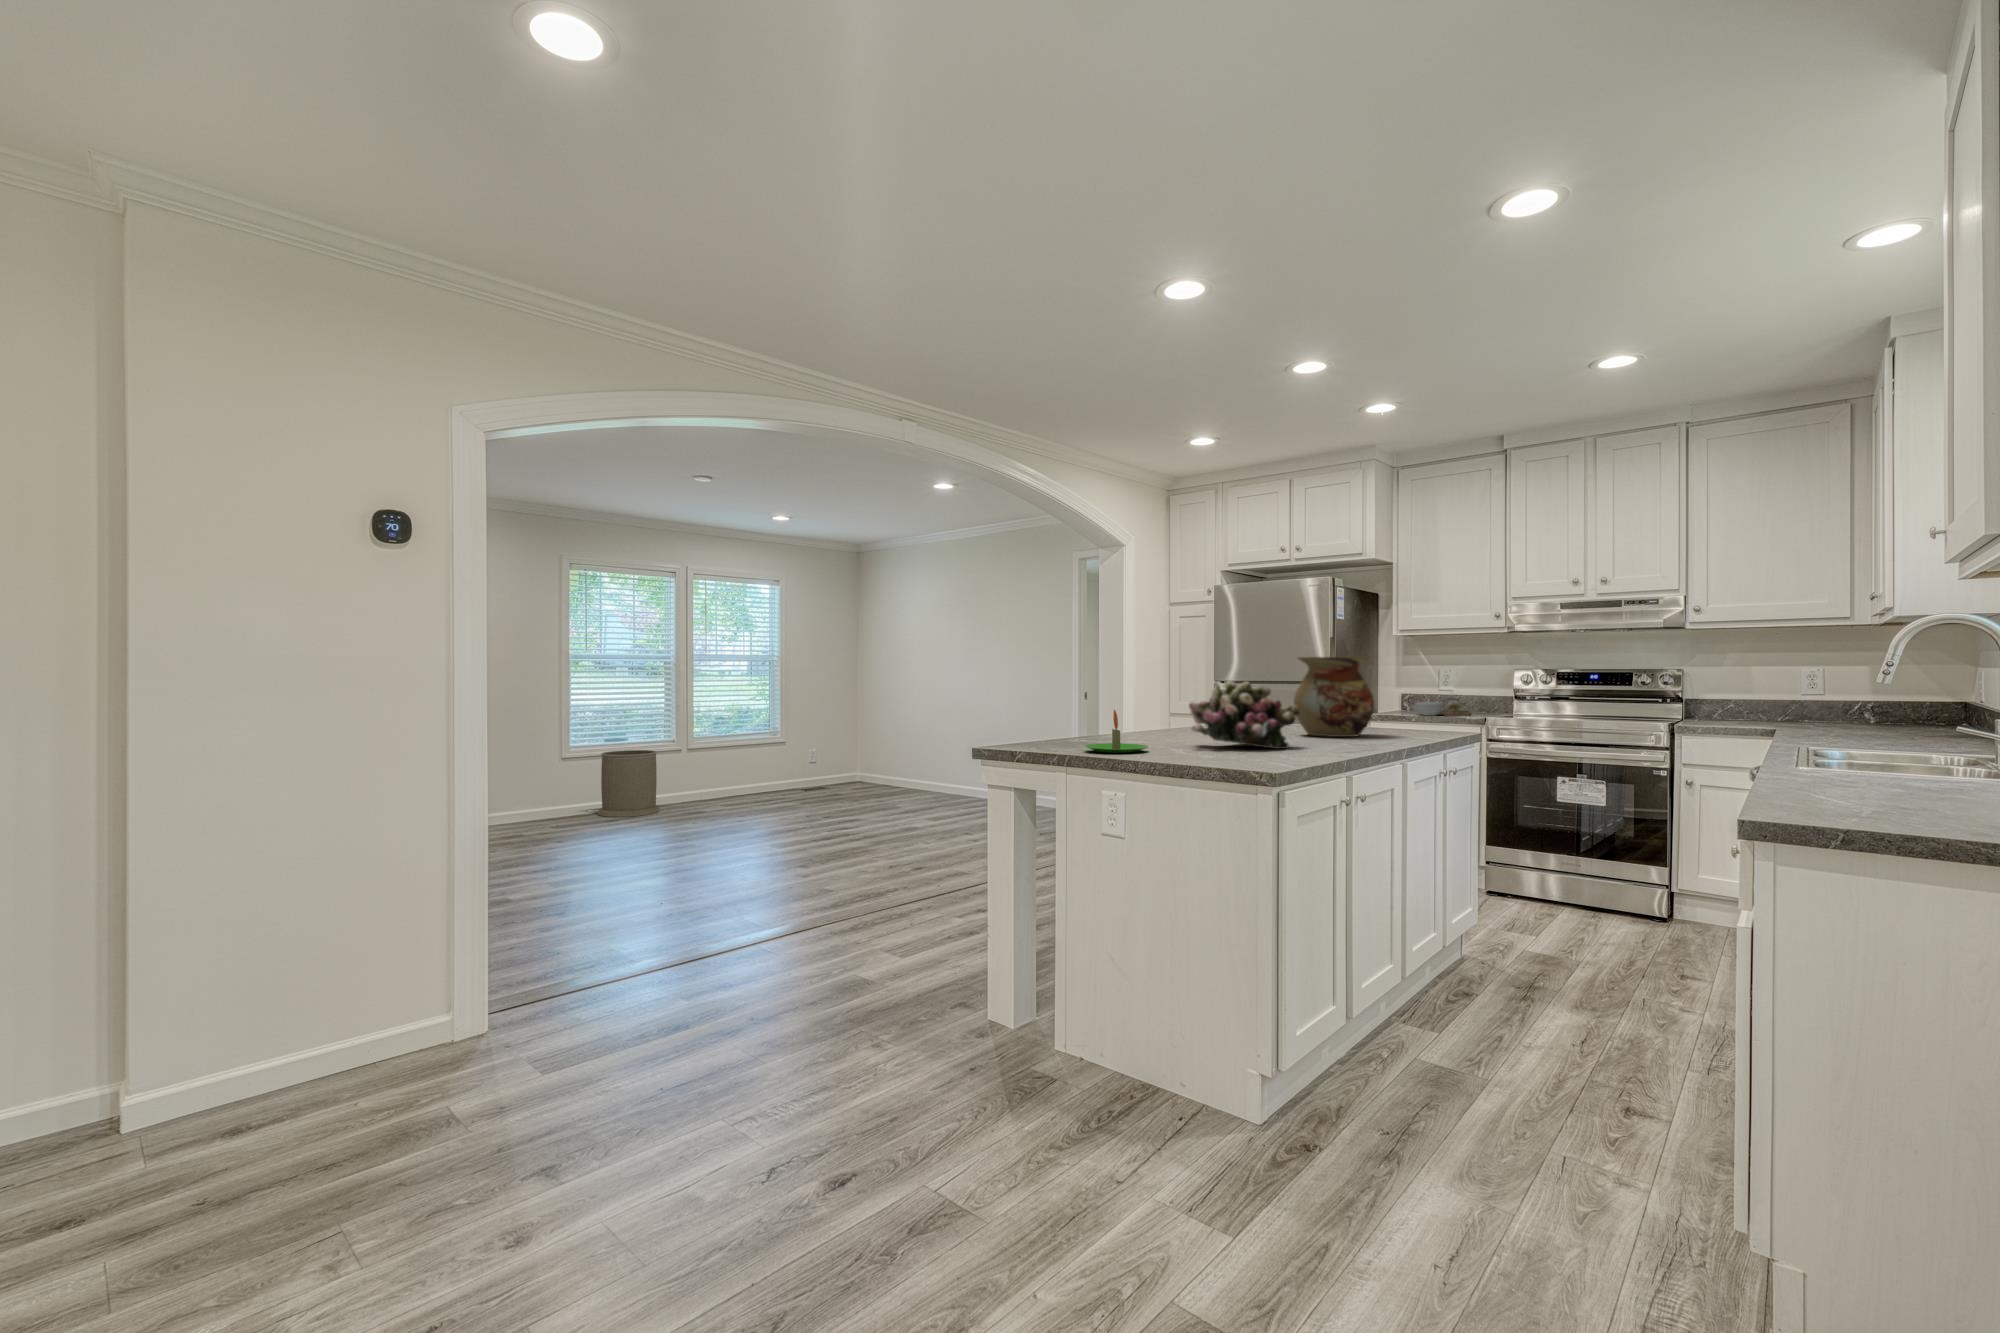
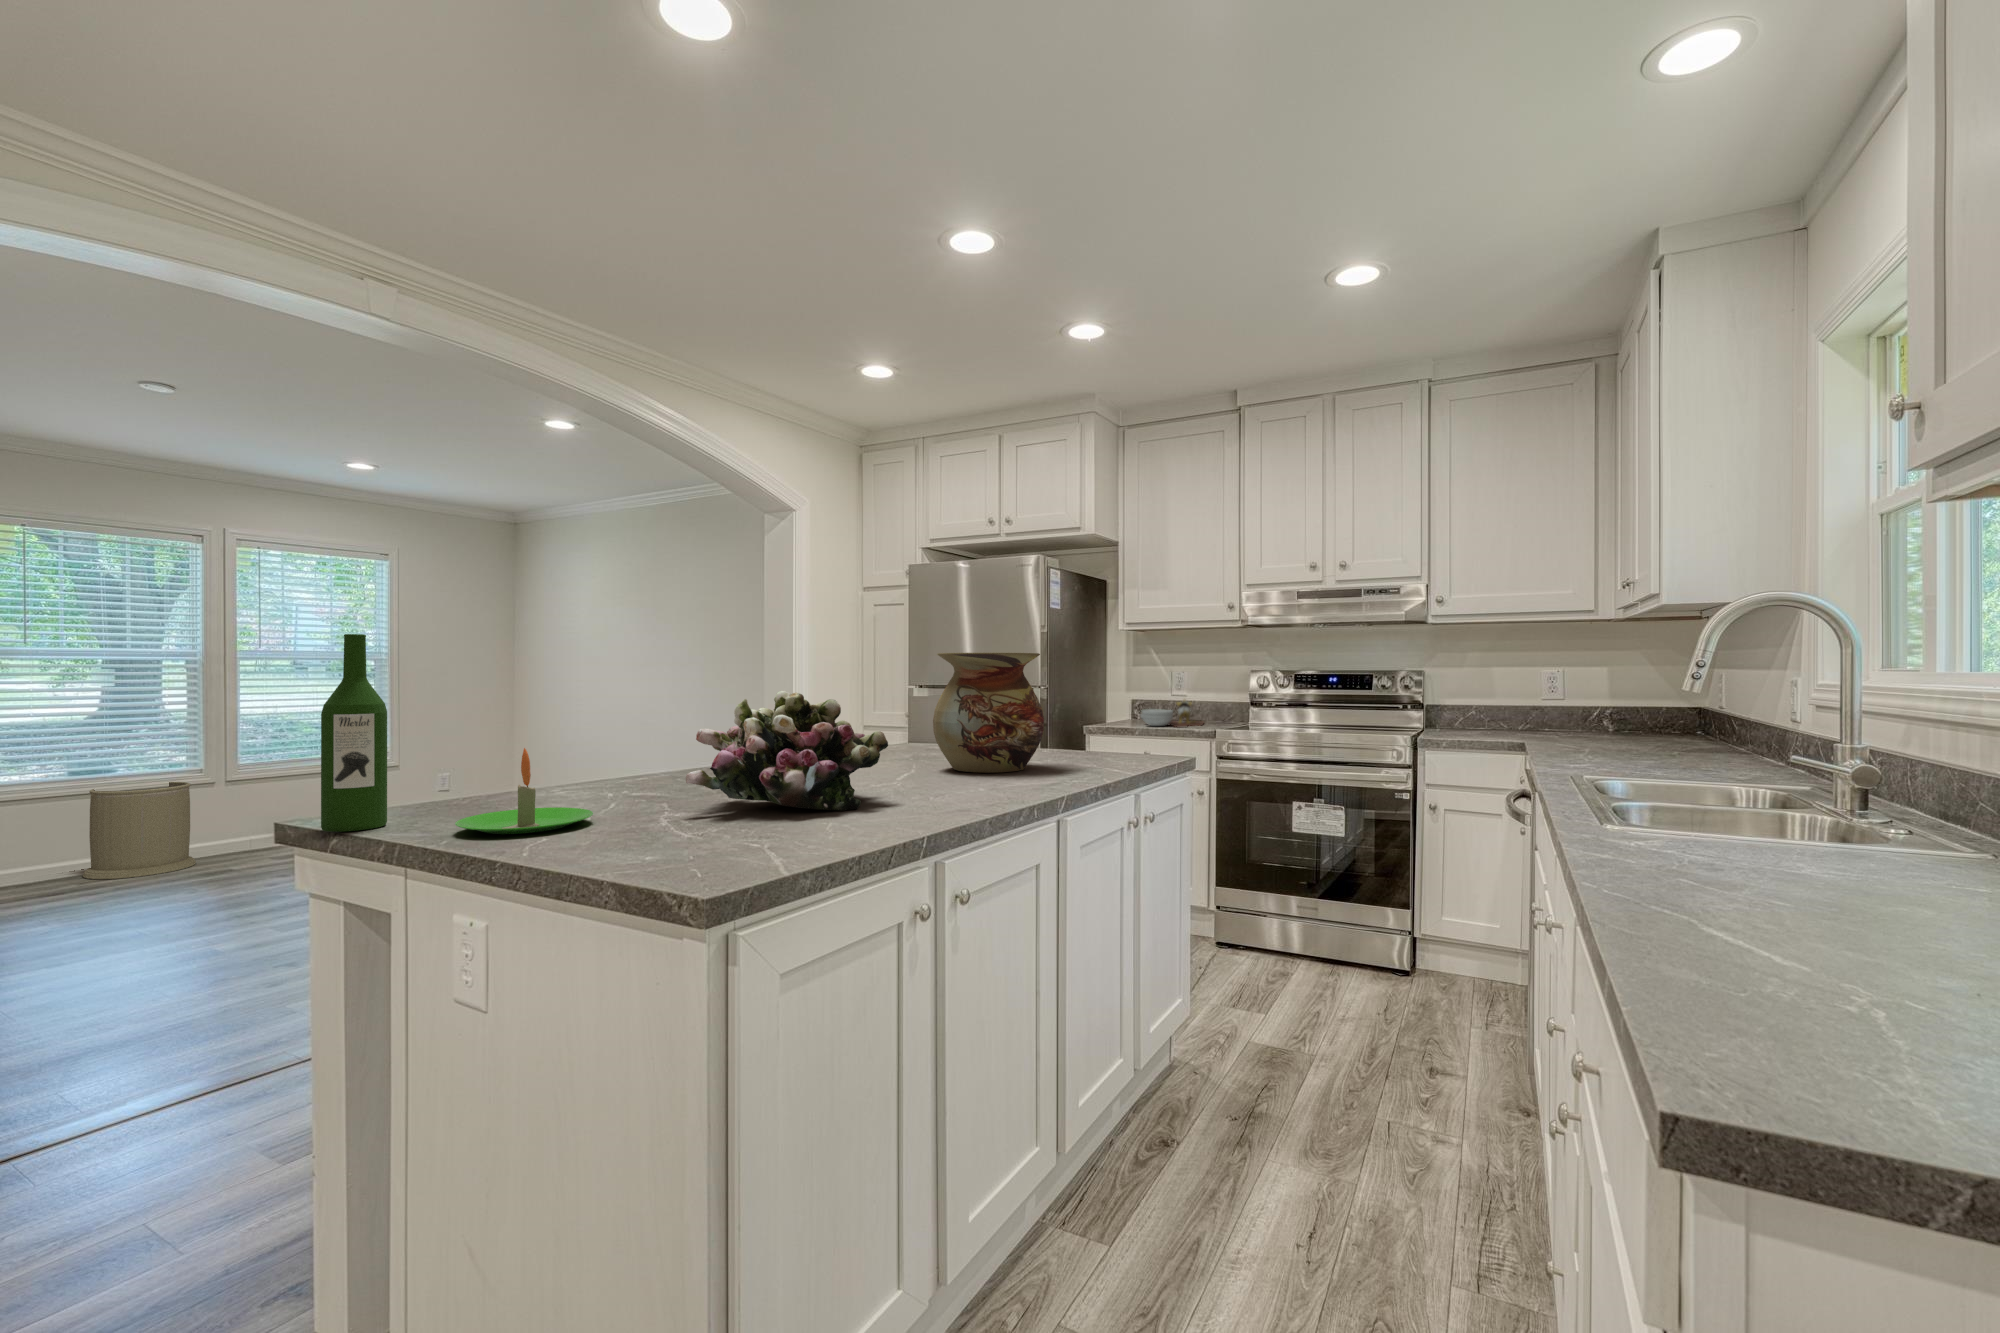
wine bottle: none [1009,649,1036,751] -> present [321,634,387,832]

